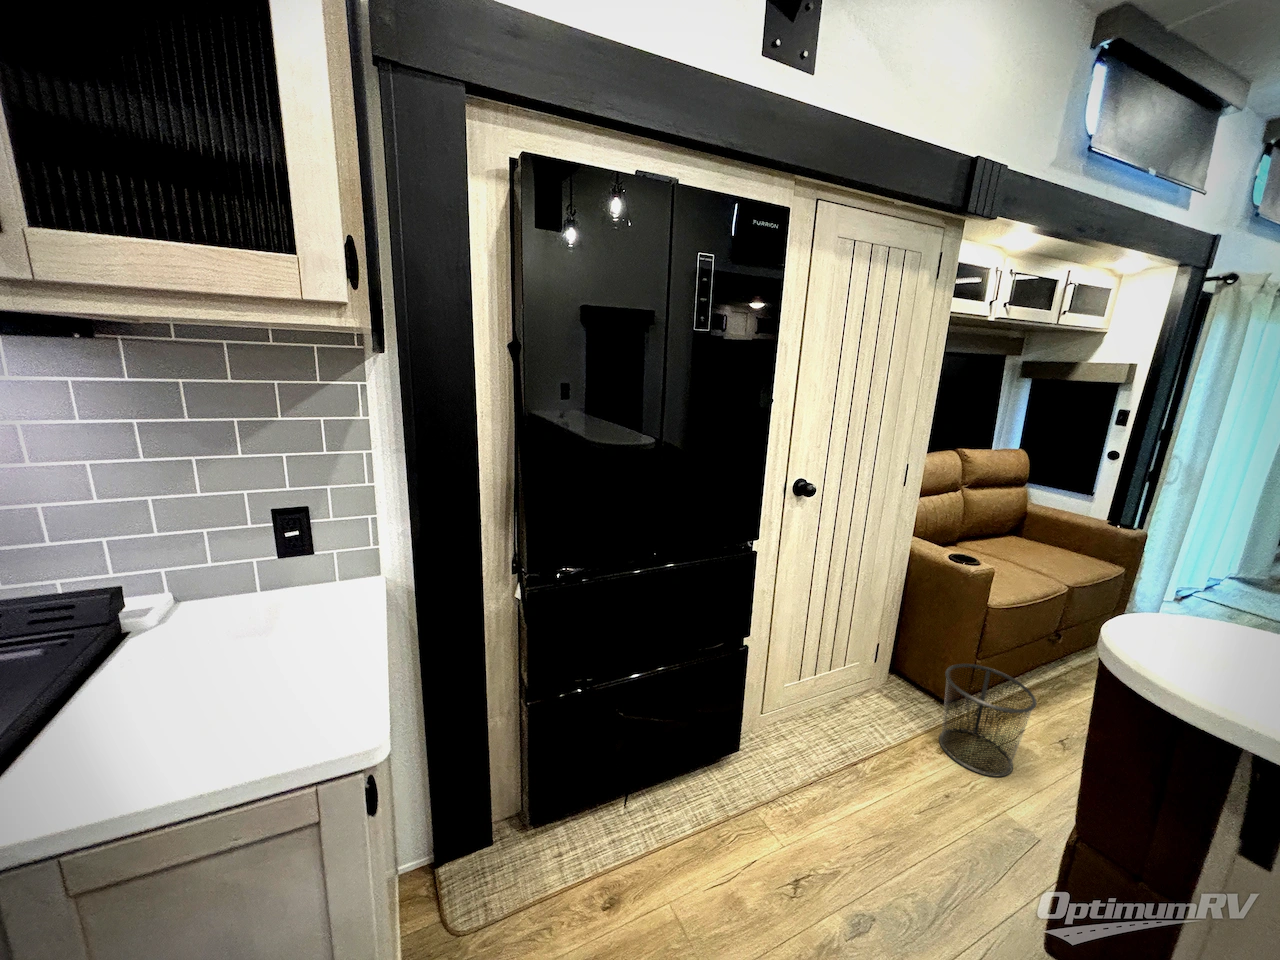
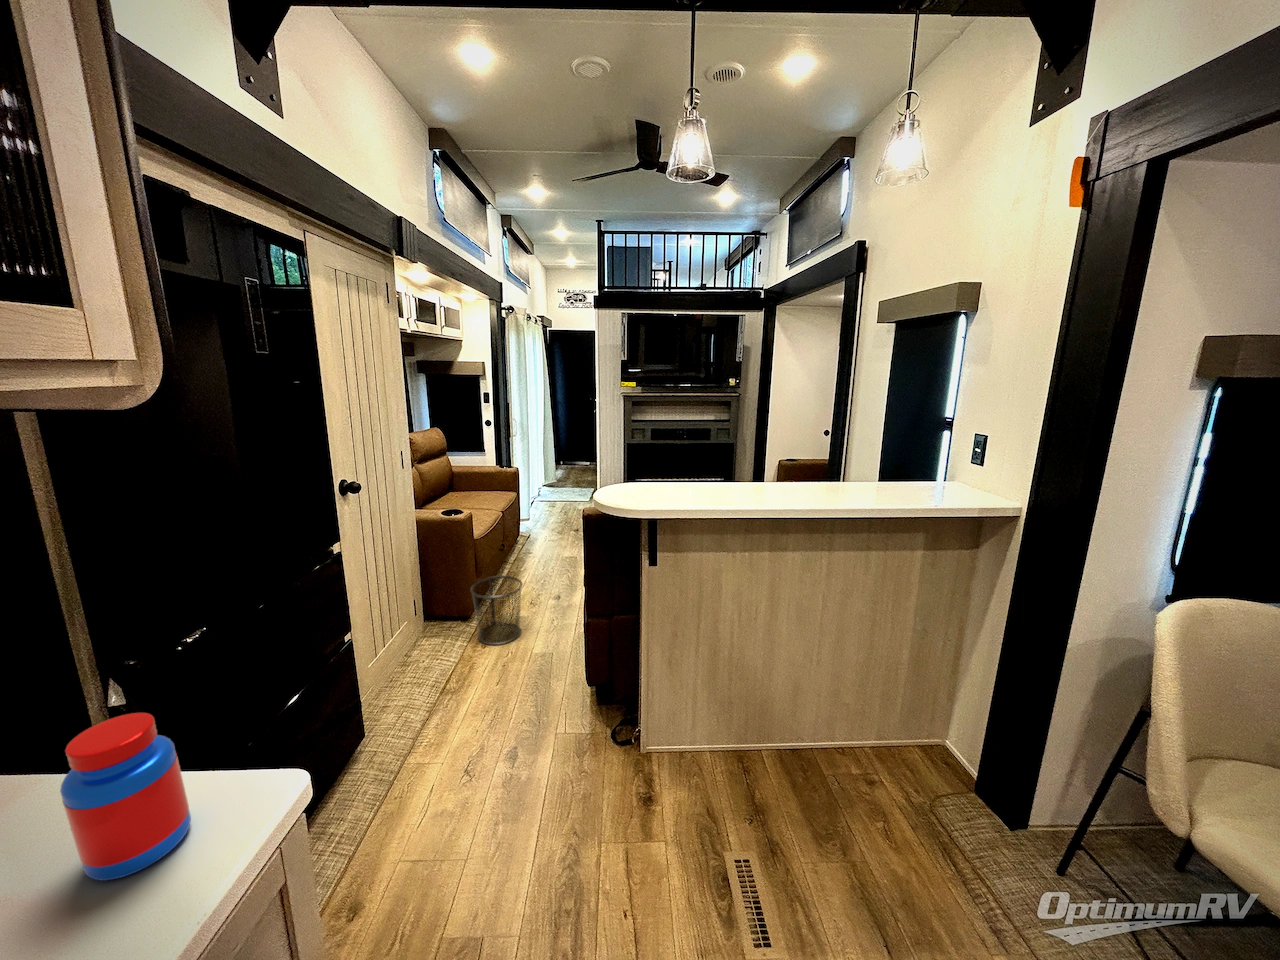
jar: none [209,599,307,736] -> present [60,713,191,880]

